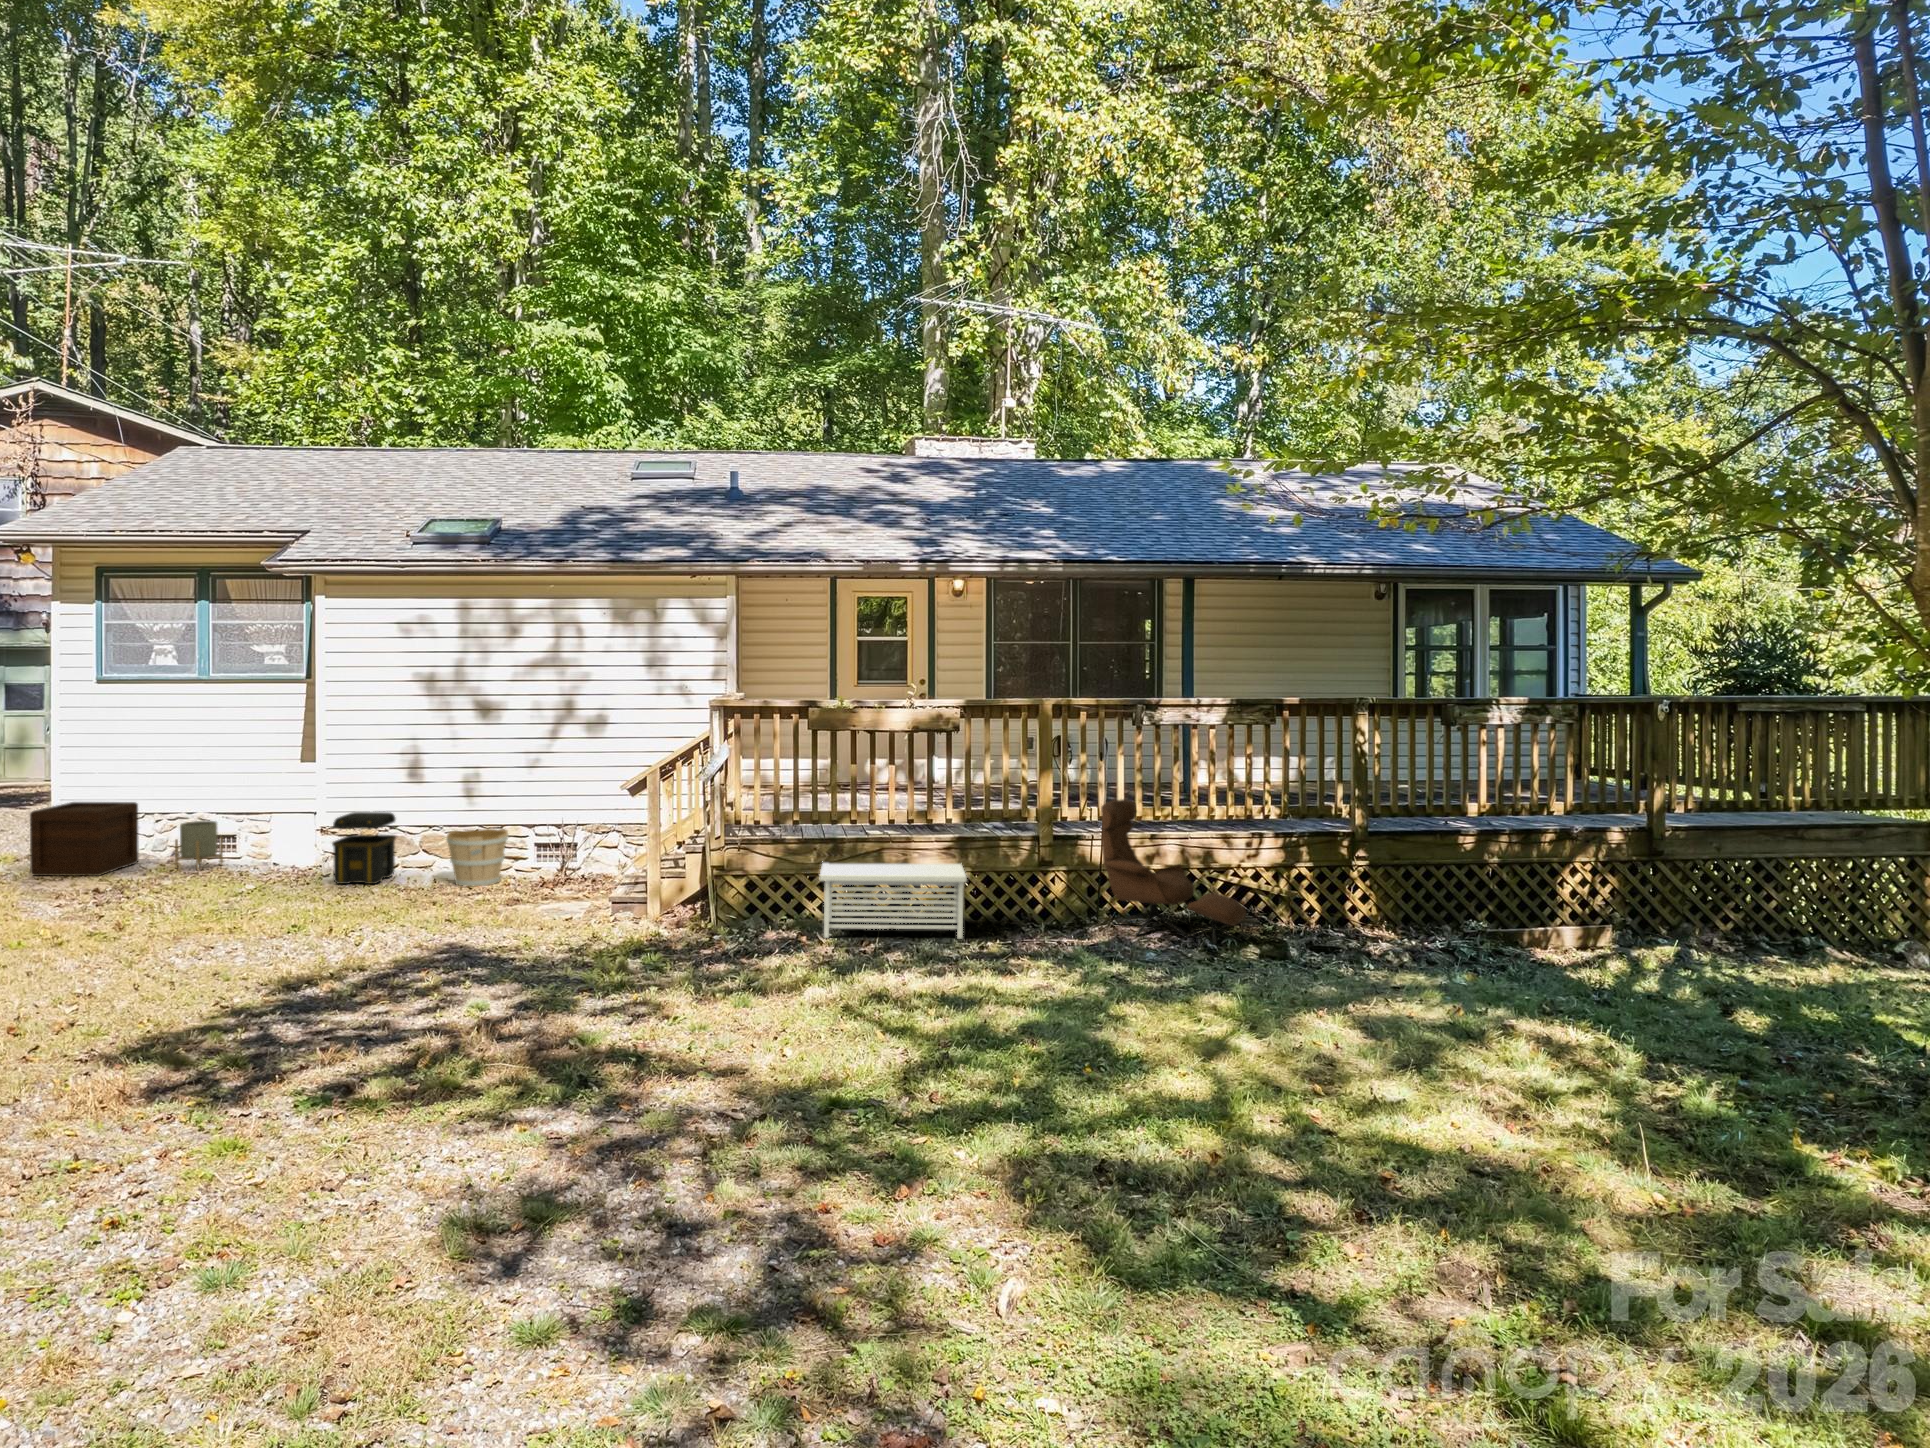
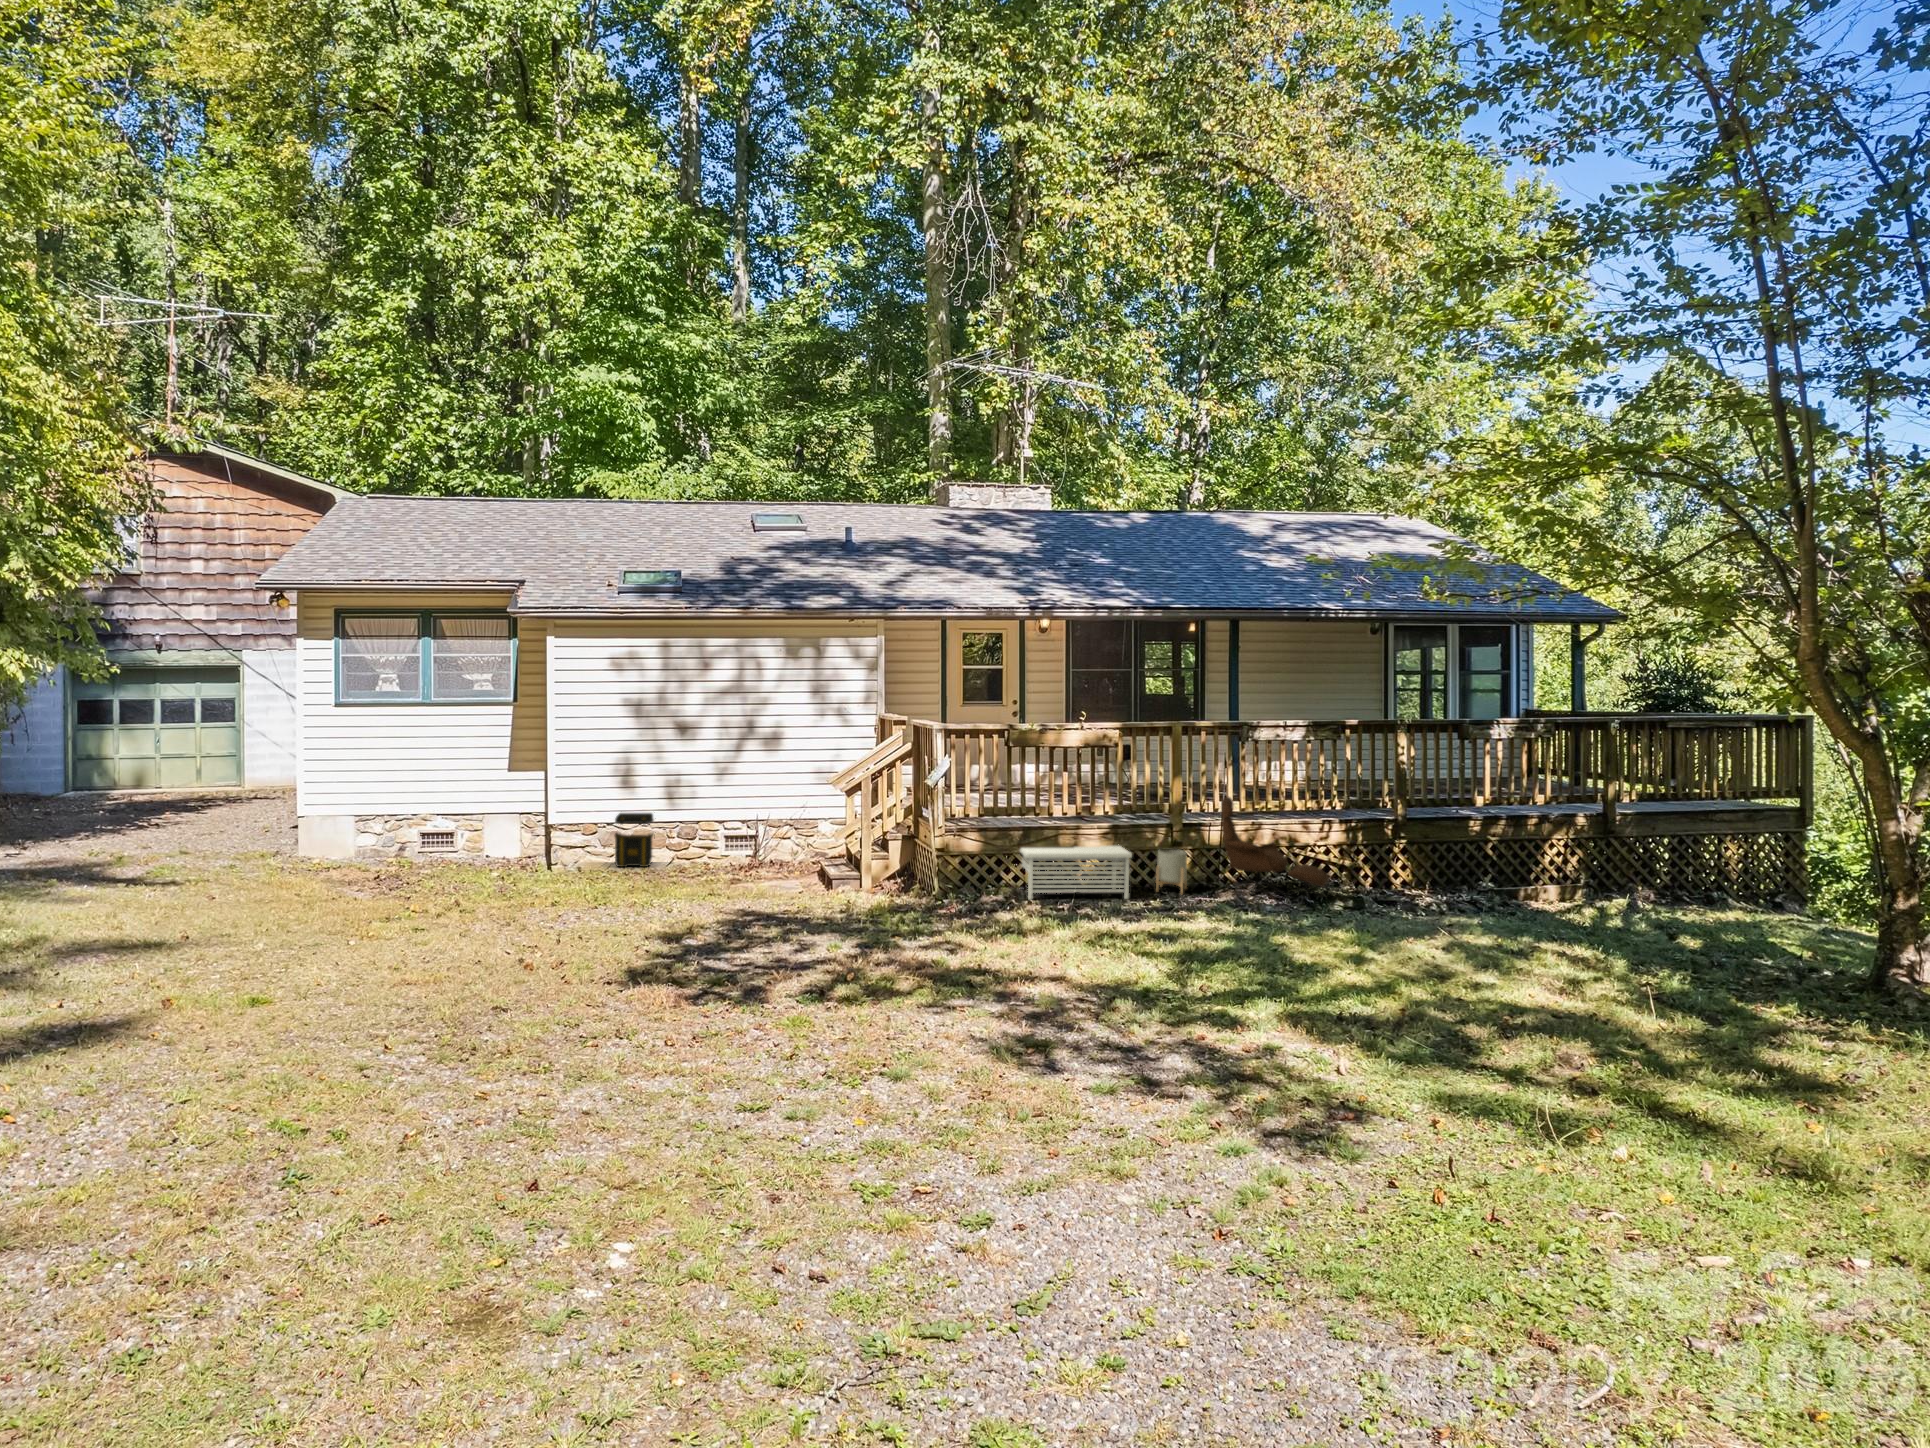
wooden crate: present [30,802,139,876] -> none [367,805,437,864]
planter: present [175,821,223,870] -> present [1156,850,1187,893]
wooden bucket: present [446,829,508,887] -> none [701,823,748,868]

